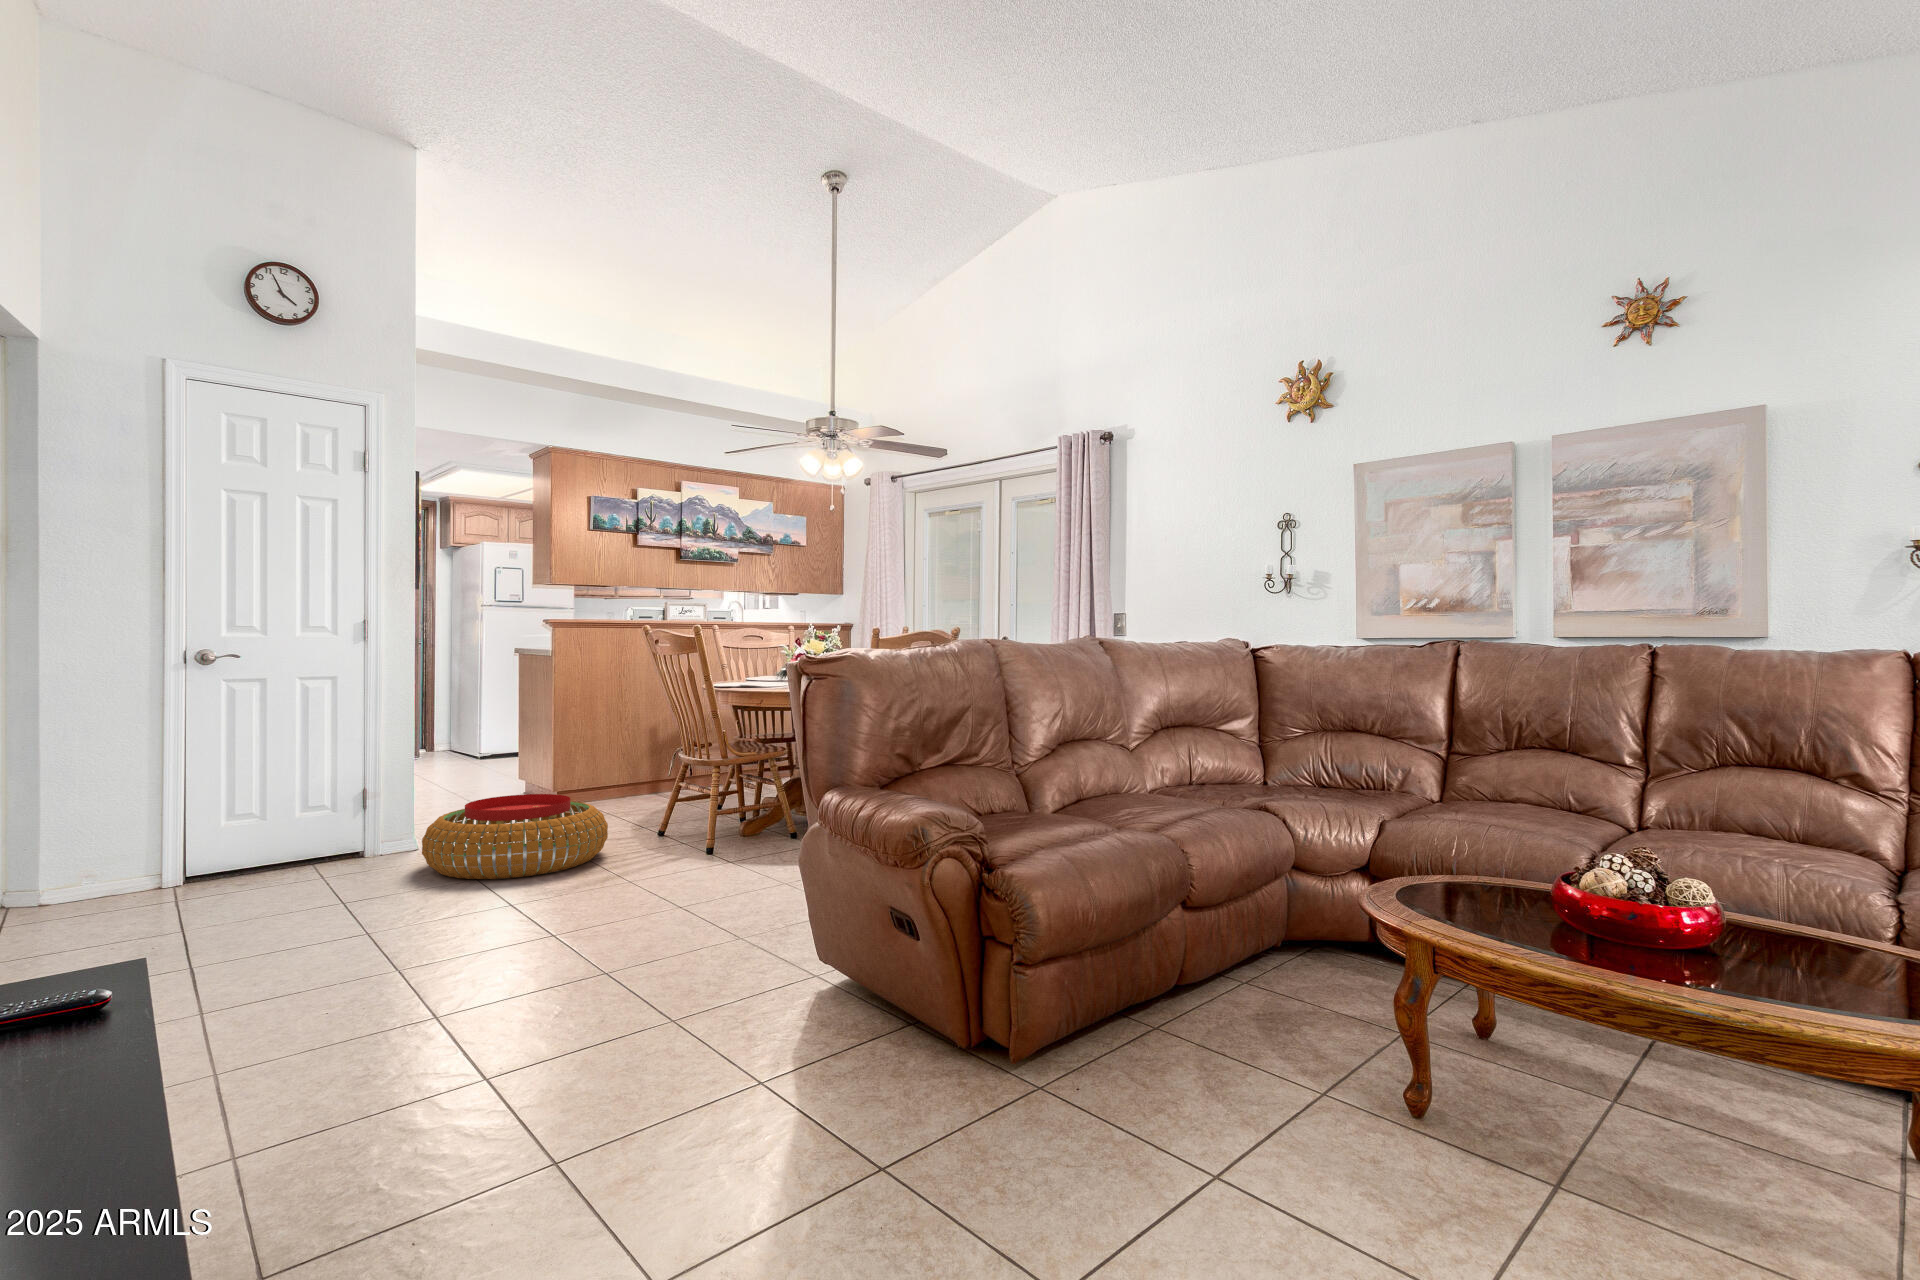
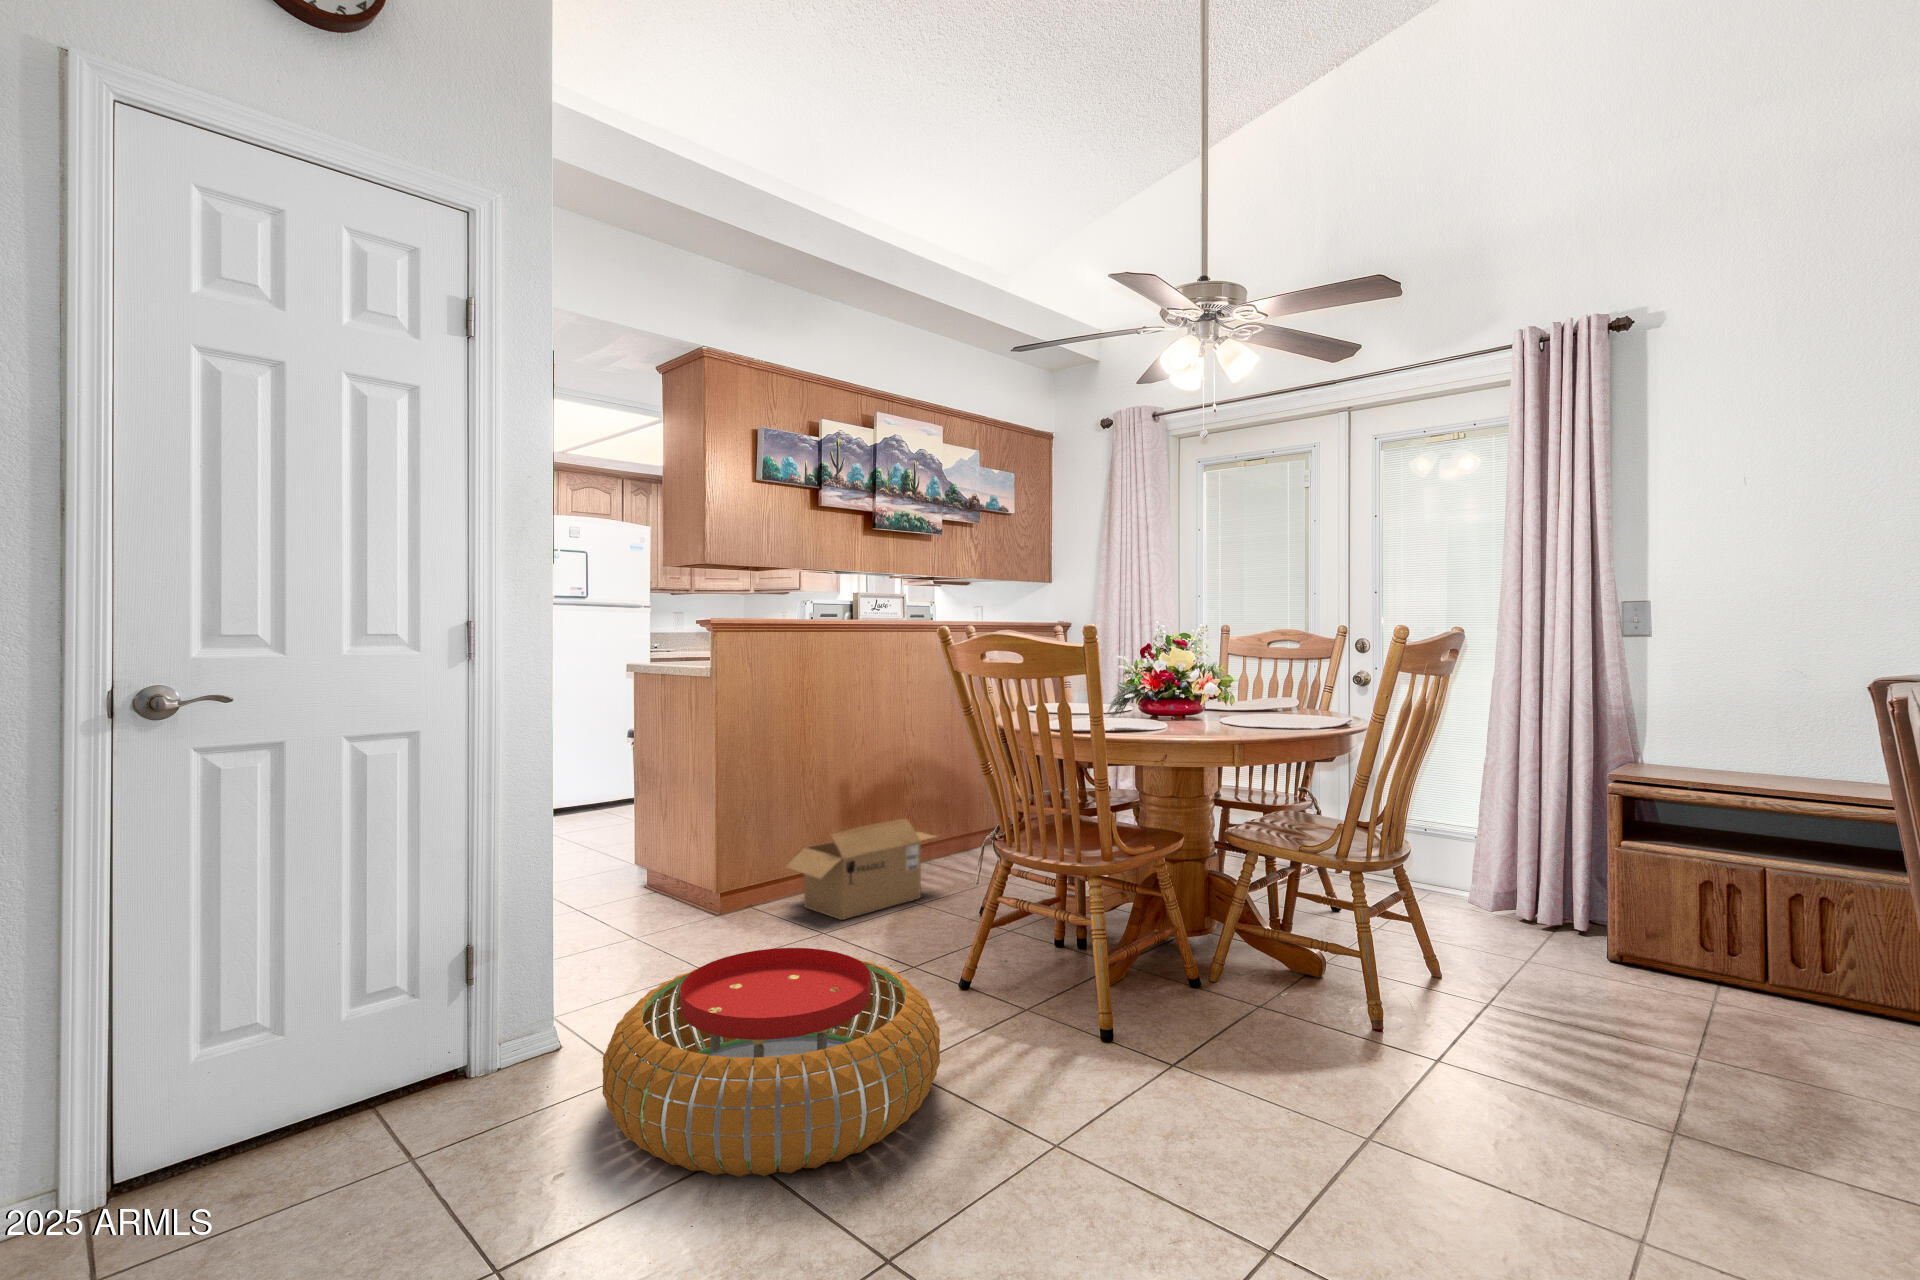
cardboard box: none [590,750,701,810] -> present [786,819,936,920]

